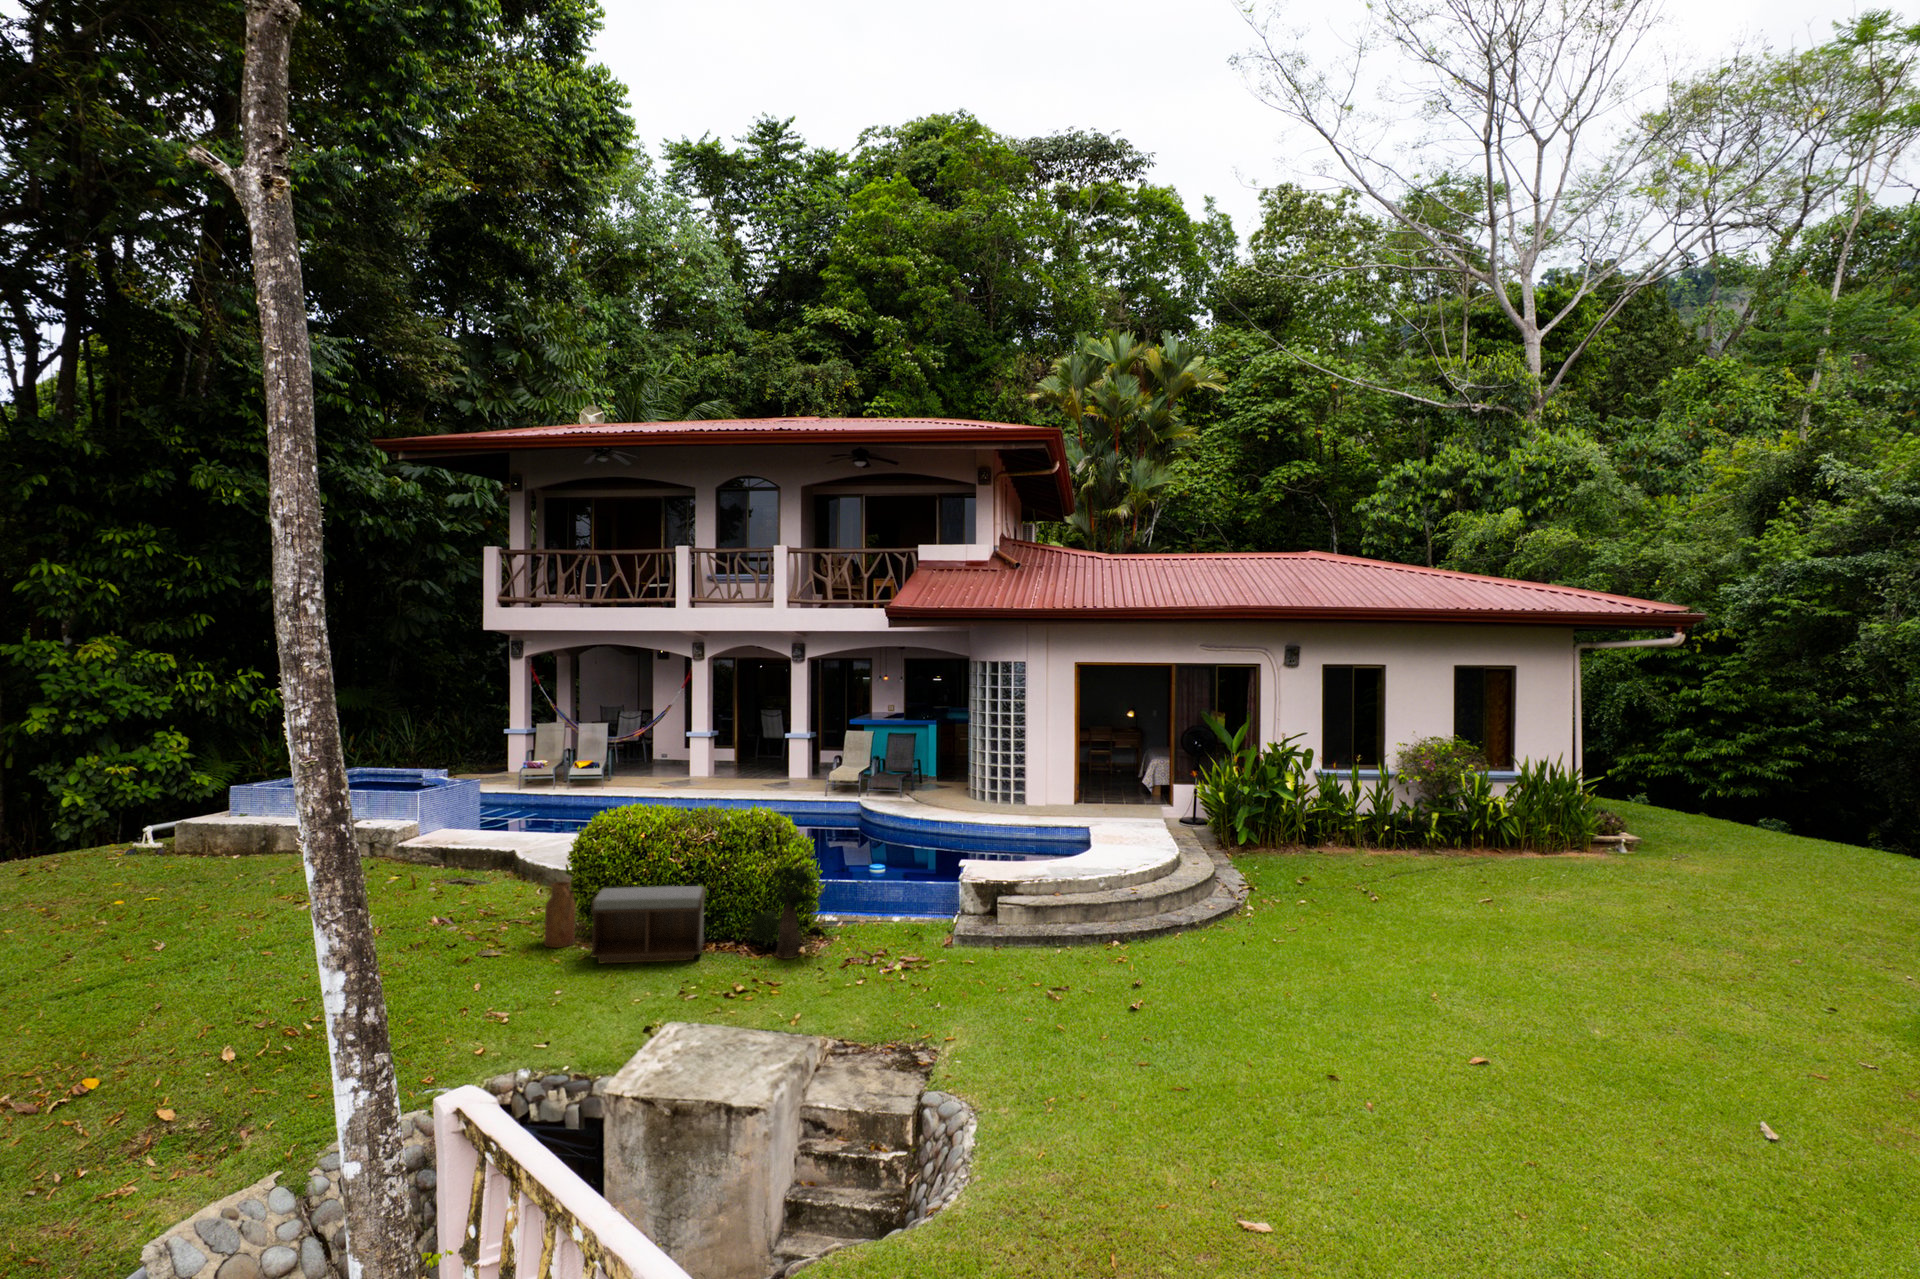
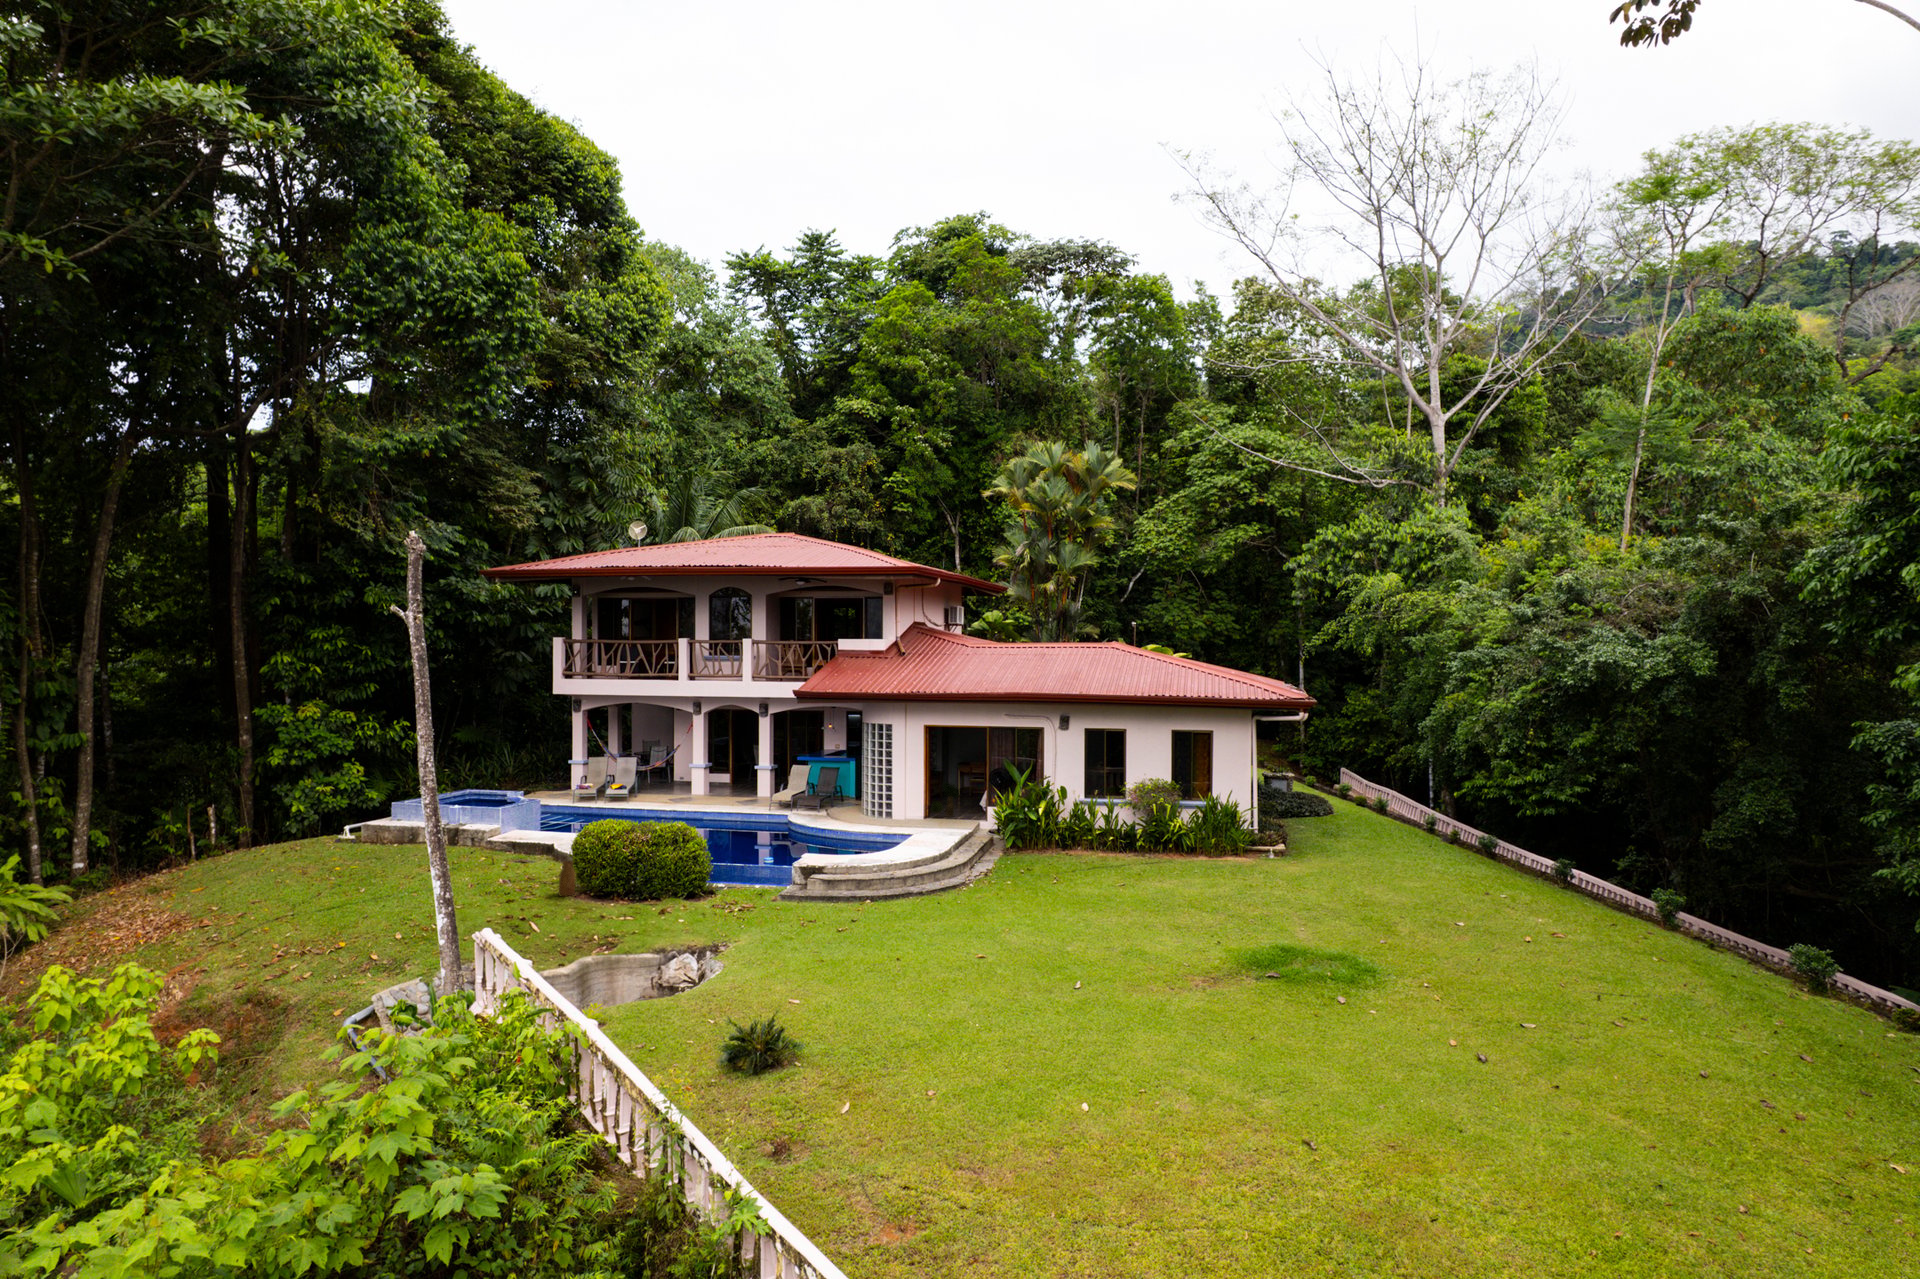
potted plant: present [749,863,817,959] -> present [931,782,960,817]
bench: present [591,886,706,964] -> none [579,865,644,904]

